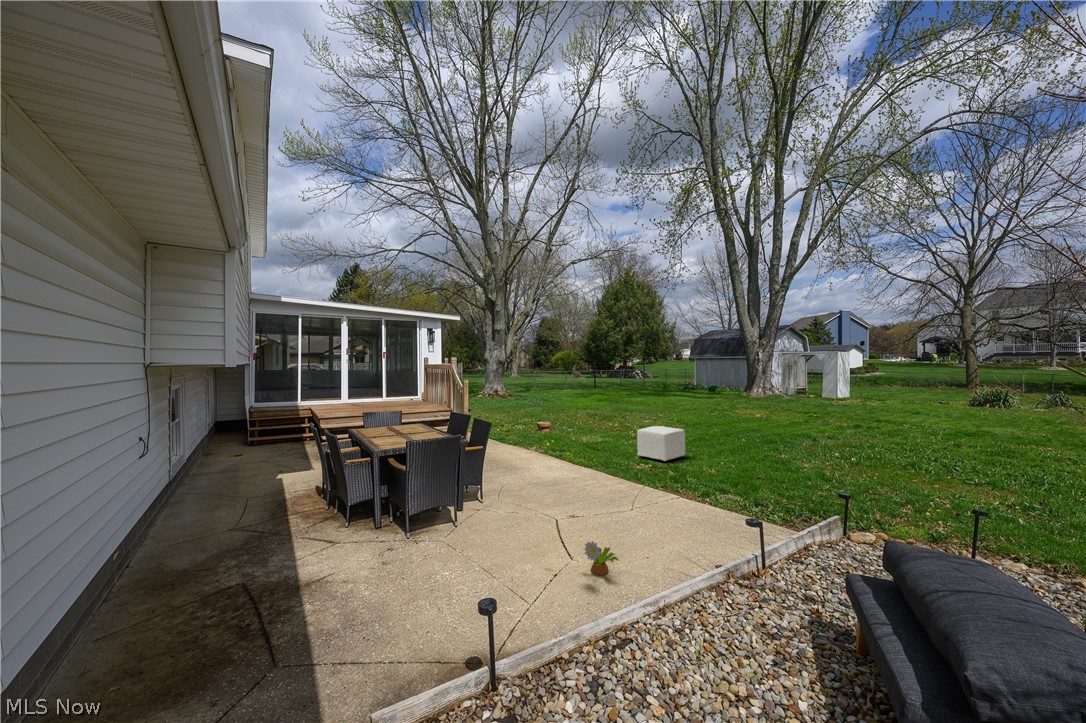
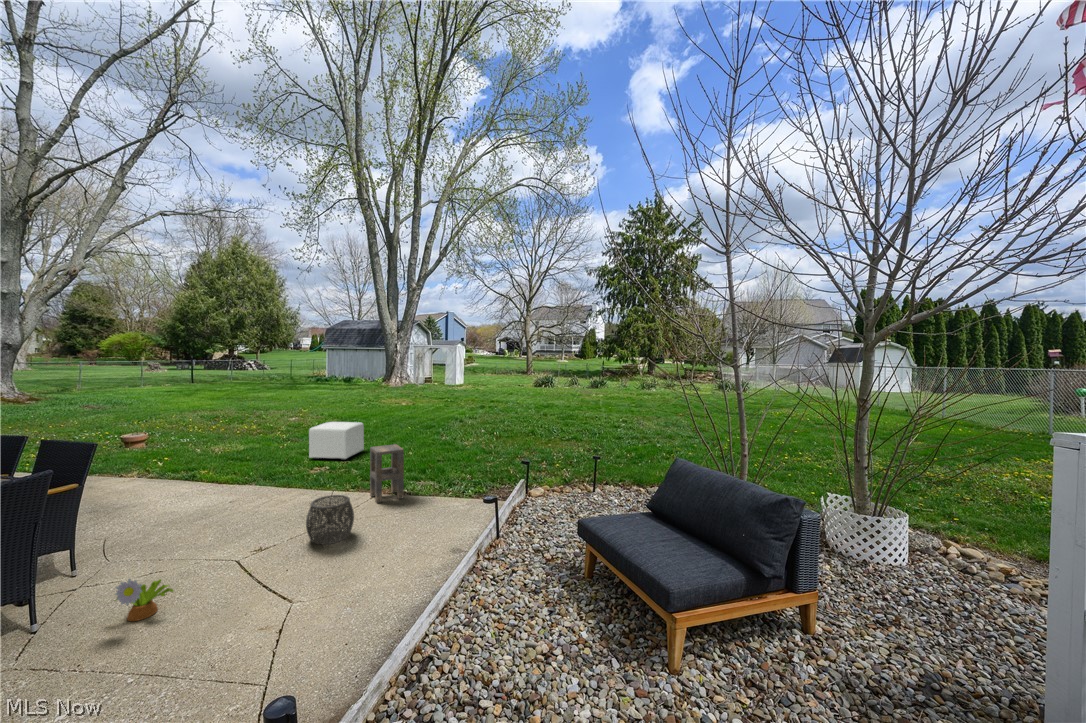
side table: none [666,451,695,506] -> present [370,444,404,503]
woven basket: none [598,486,635,527] -> present [306,495,354,545]
decorative plant: present [584,541,618,575] -> present [114,579,174,621]

